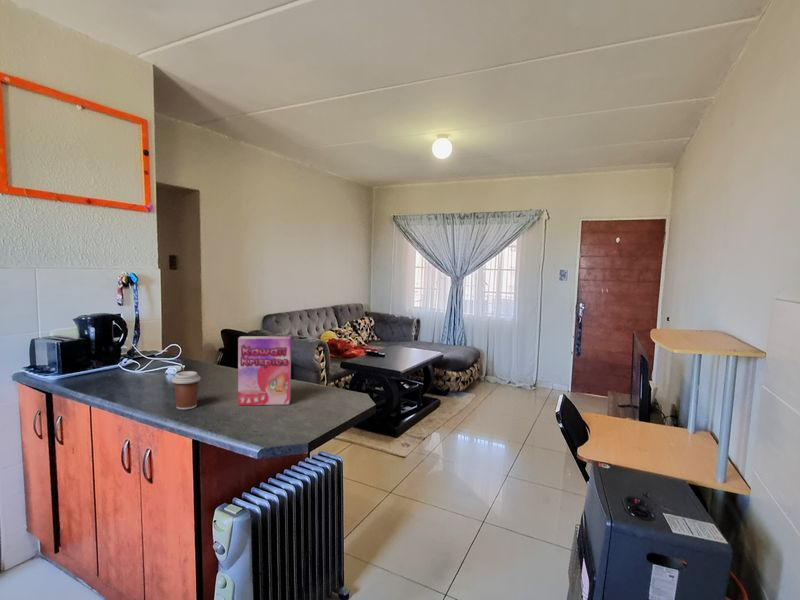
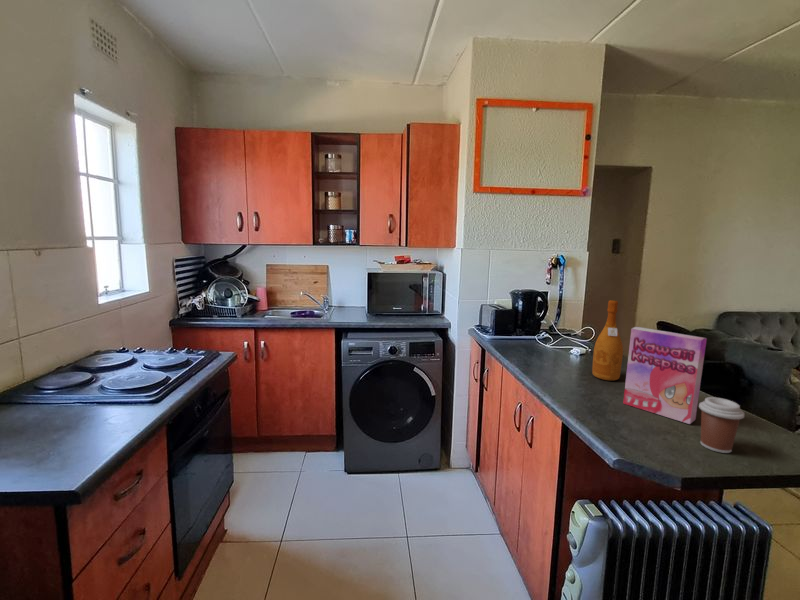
wine bottle: none [199,315,225,391] -> present [592,300,623,380]
coffee cup: present [172,371,201,410] -> present [699,397,744,453]

